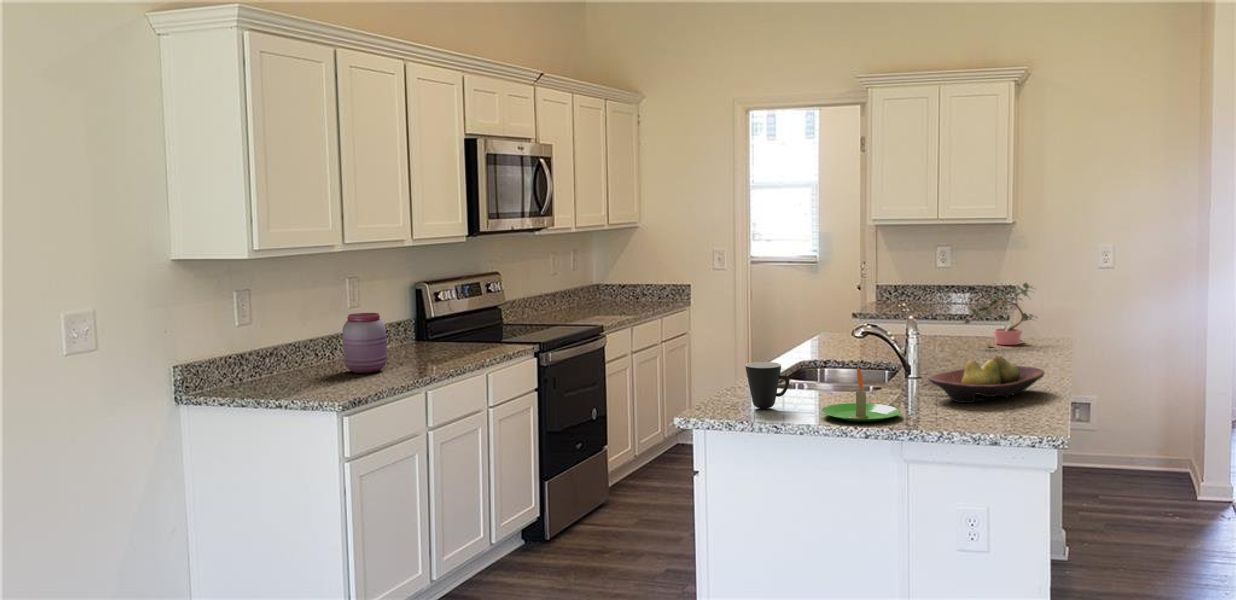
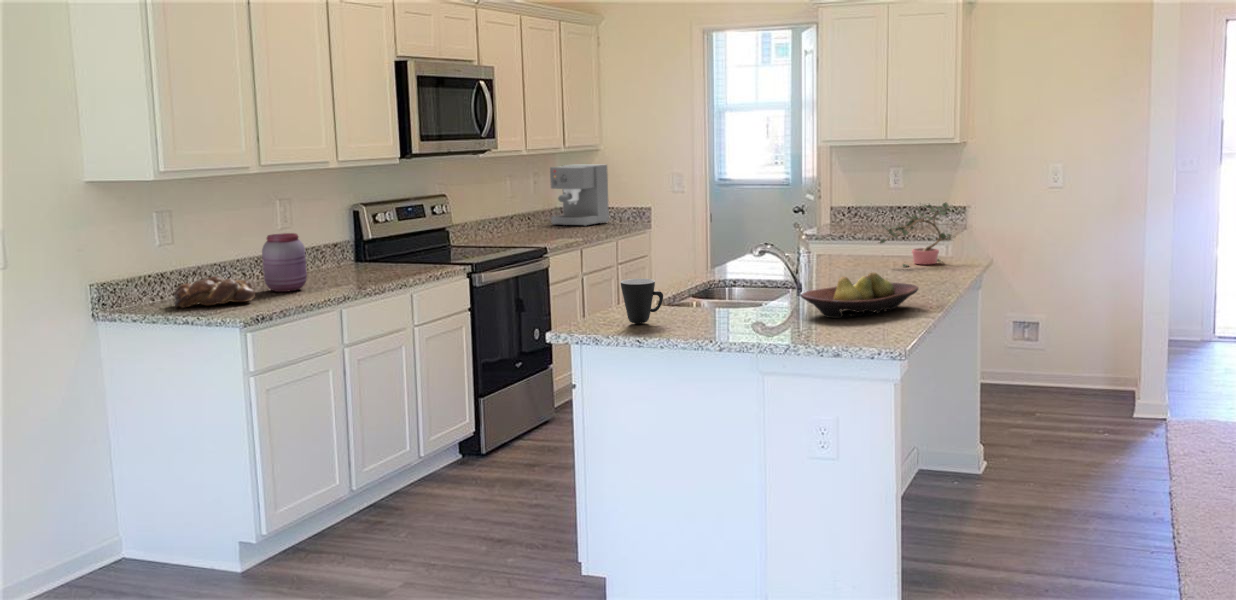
coffee maker: none [591,242,649,304] -> present [550,165,609,226]
bread loaf: none [259,357,342,390] -> present [174,276,255,308]
candle: present [821,366,901,422] -> none [686,282,761,335]

